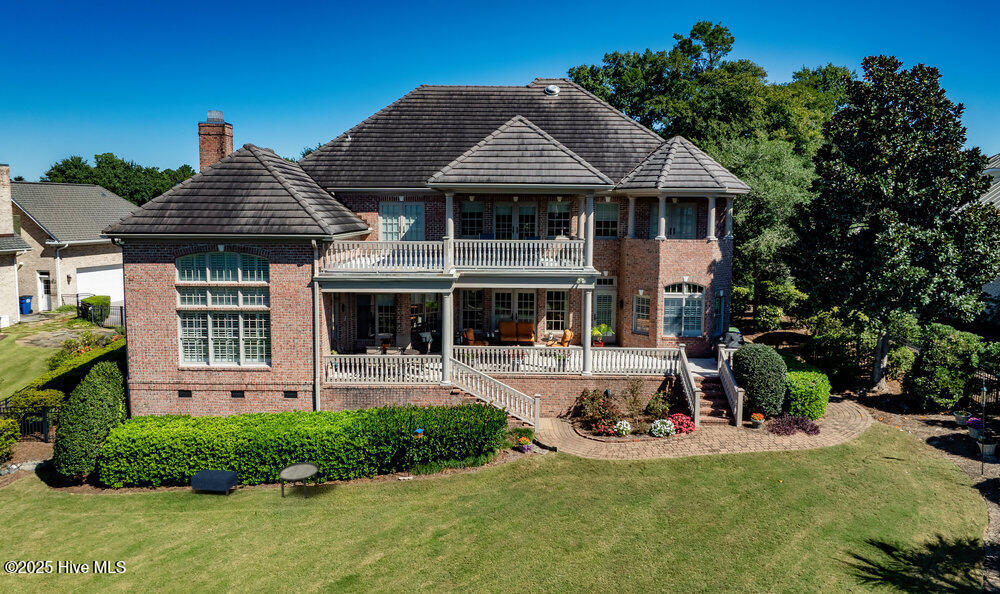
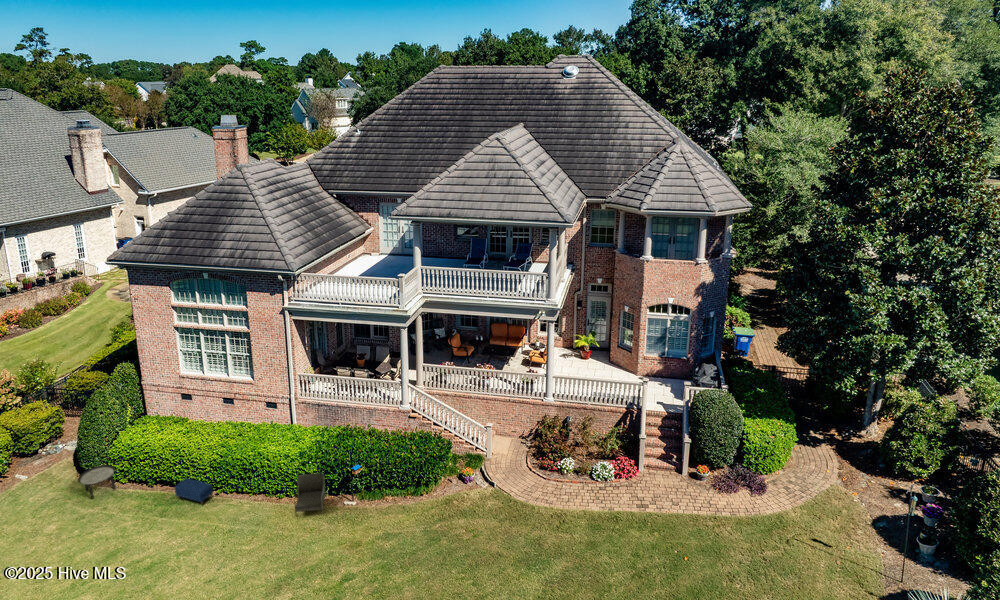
armchair: none [346,445,381,494] -> present [295,473,325,513]
round table: present [278,462,319,498] -> present [78,465,116,499]

